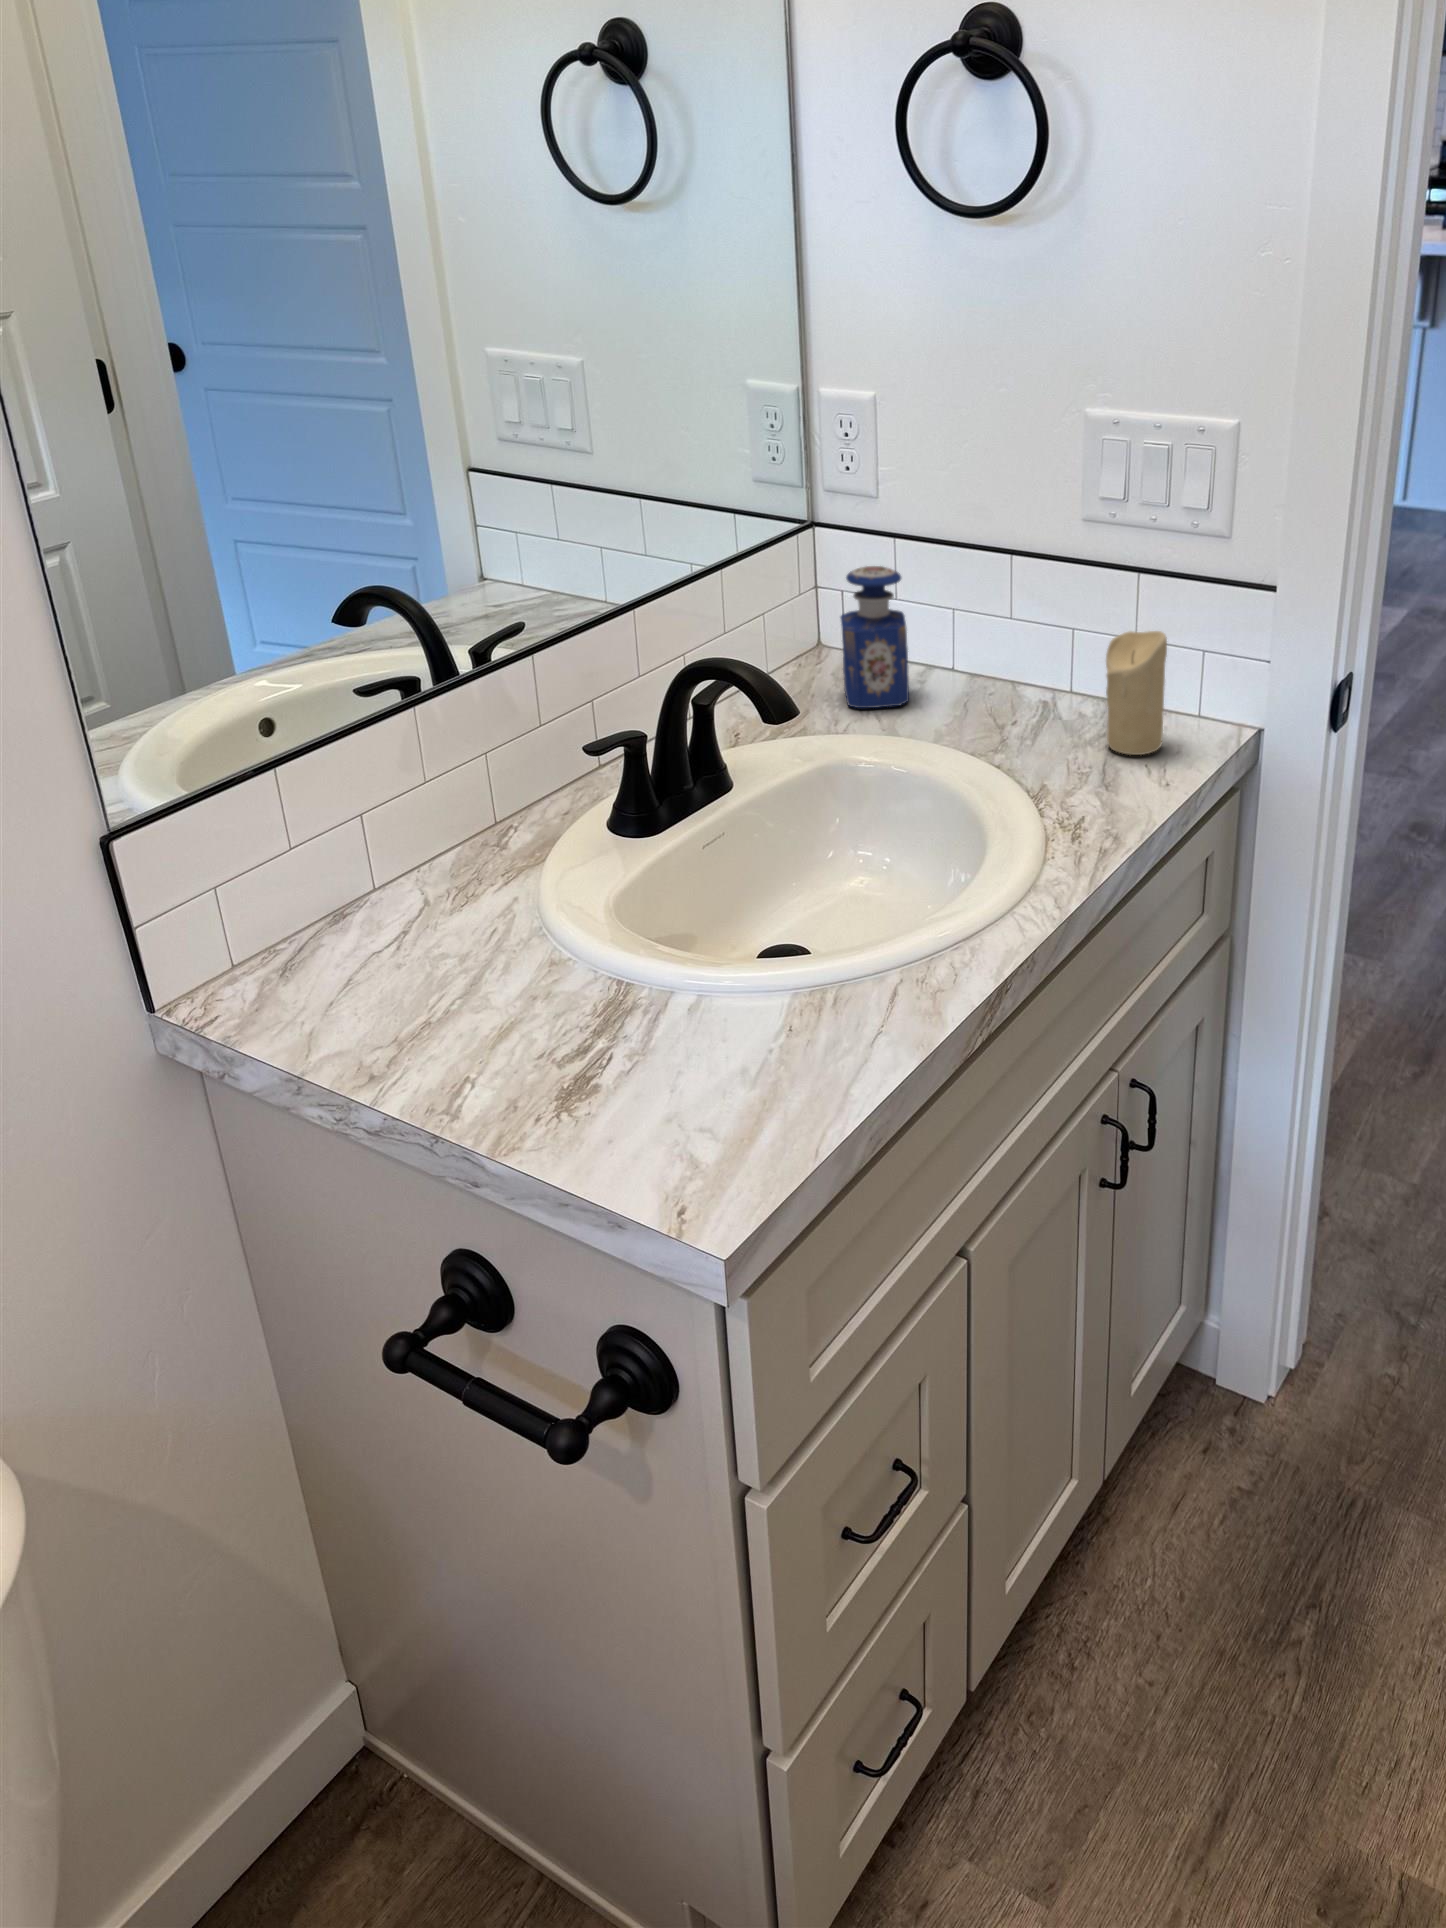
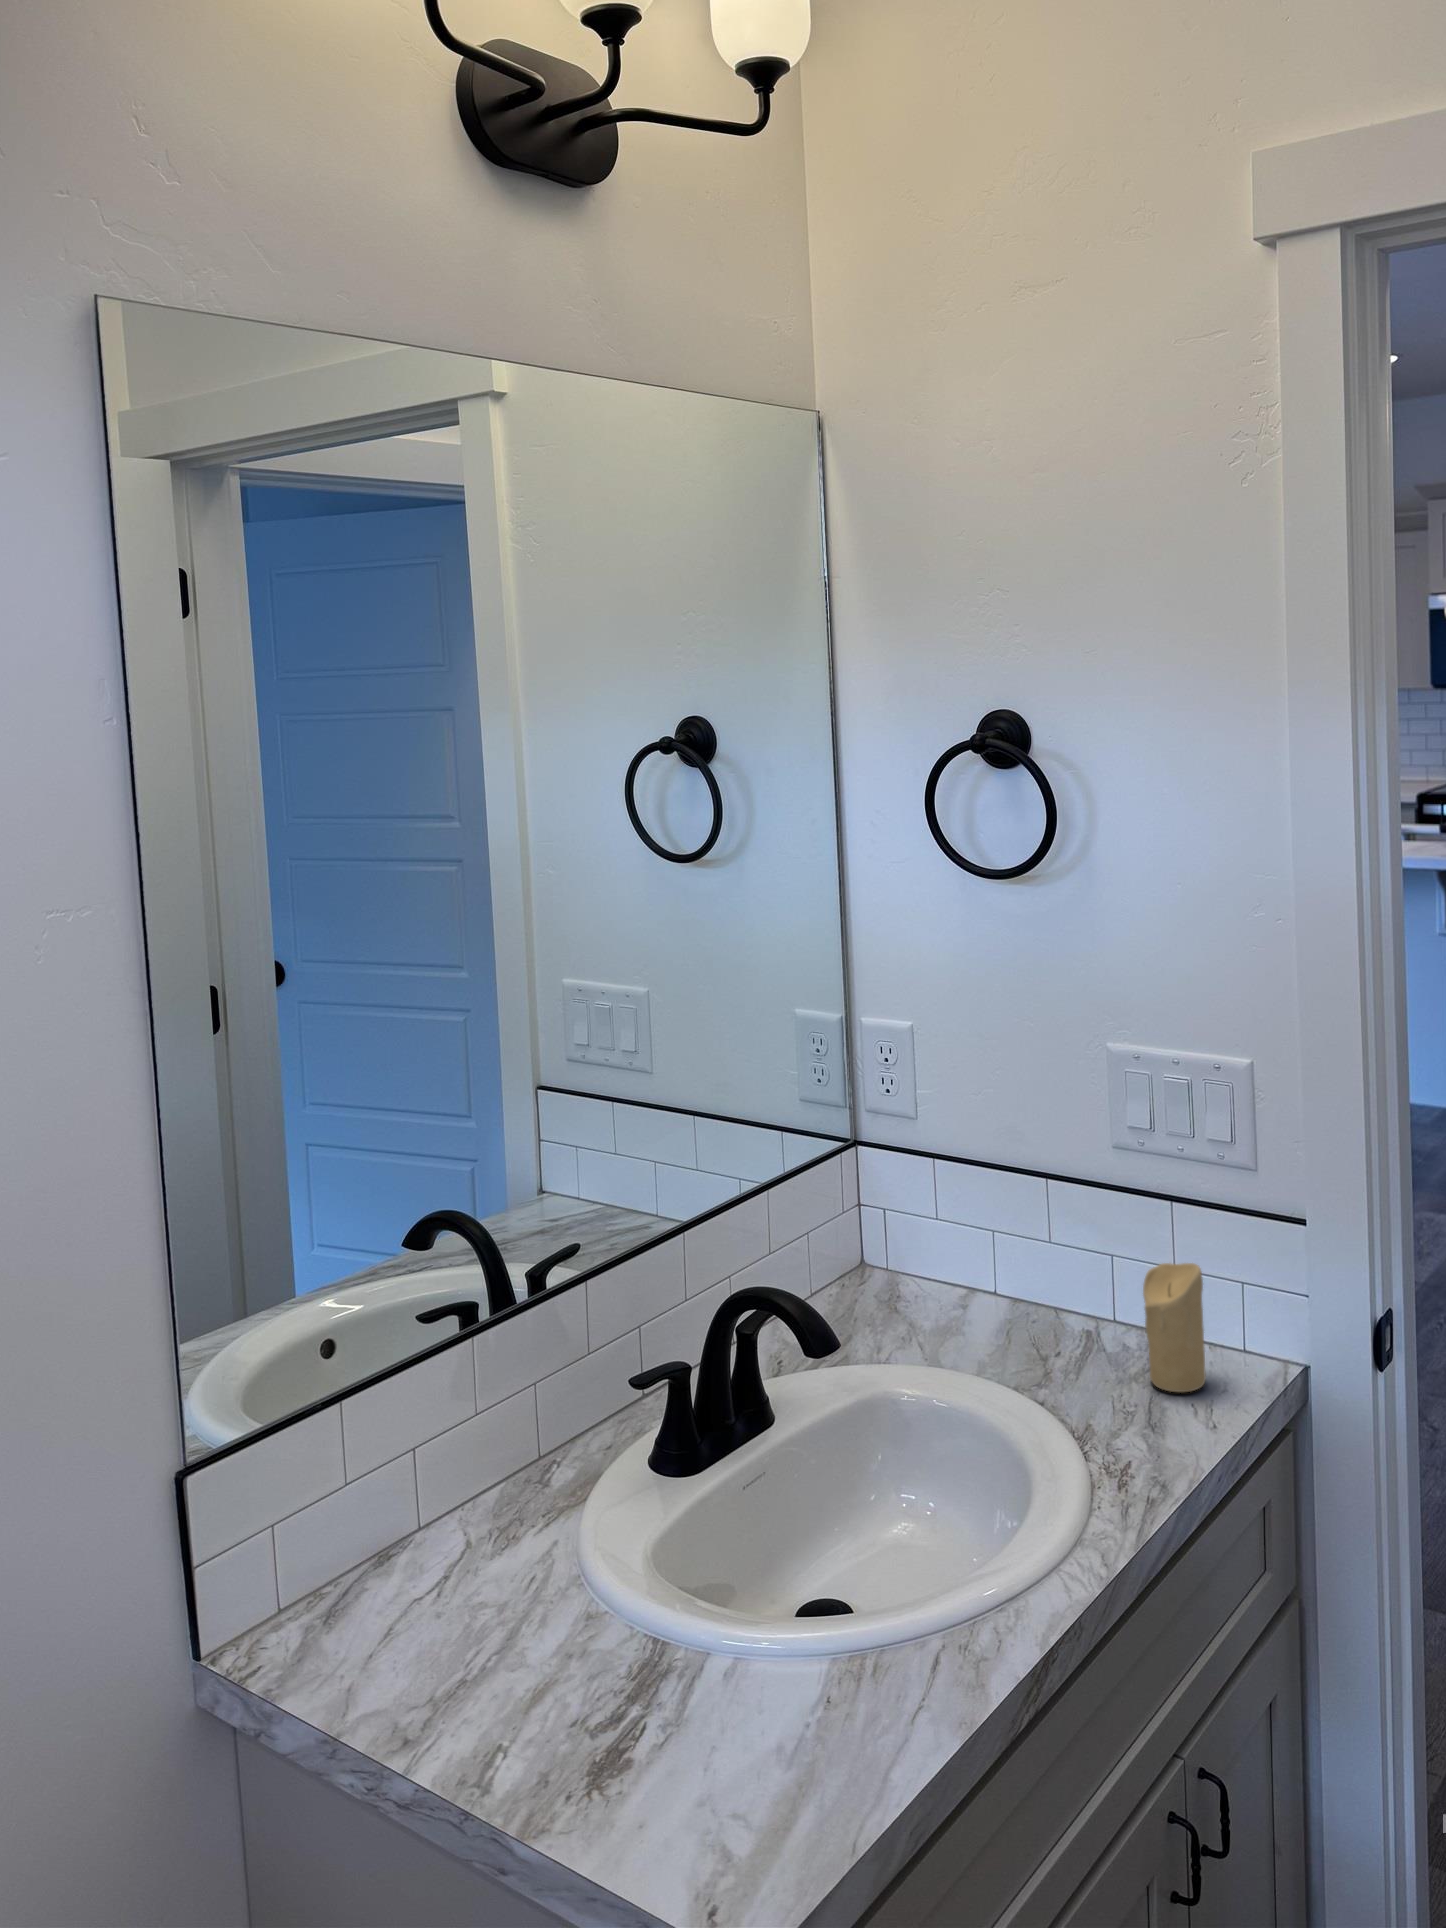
perfume bottle: present [841,566,909,708] -> none [884,1193,952,1336]

